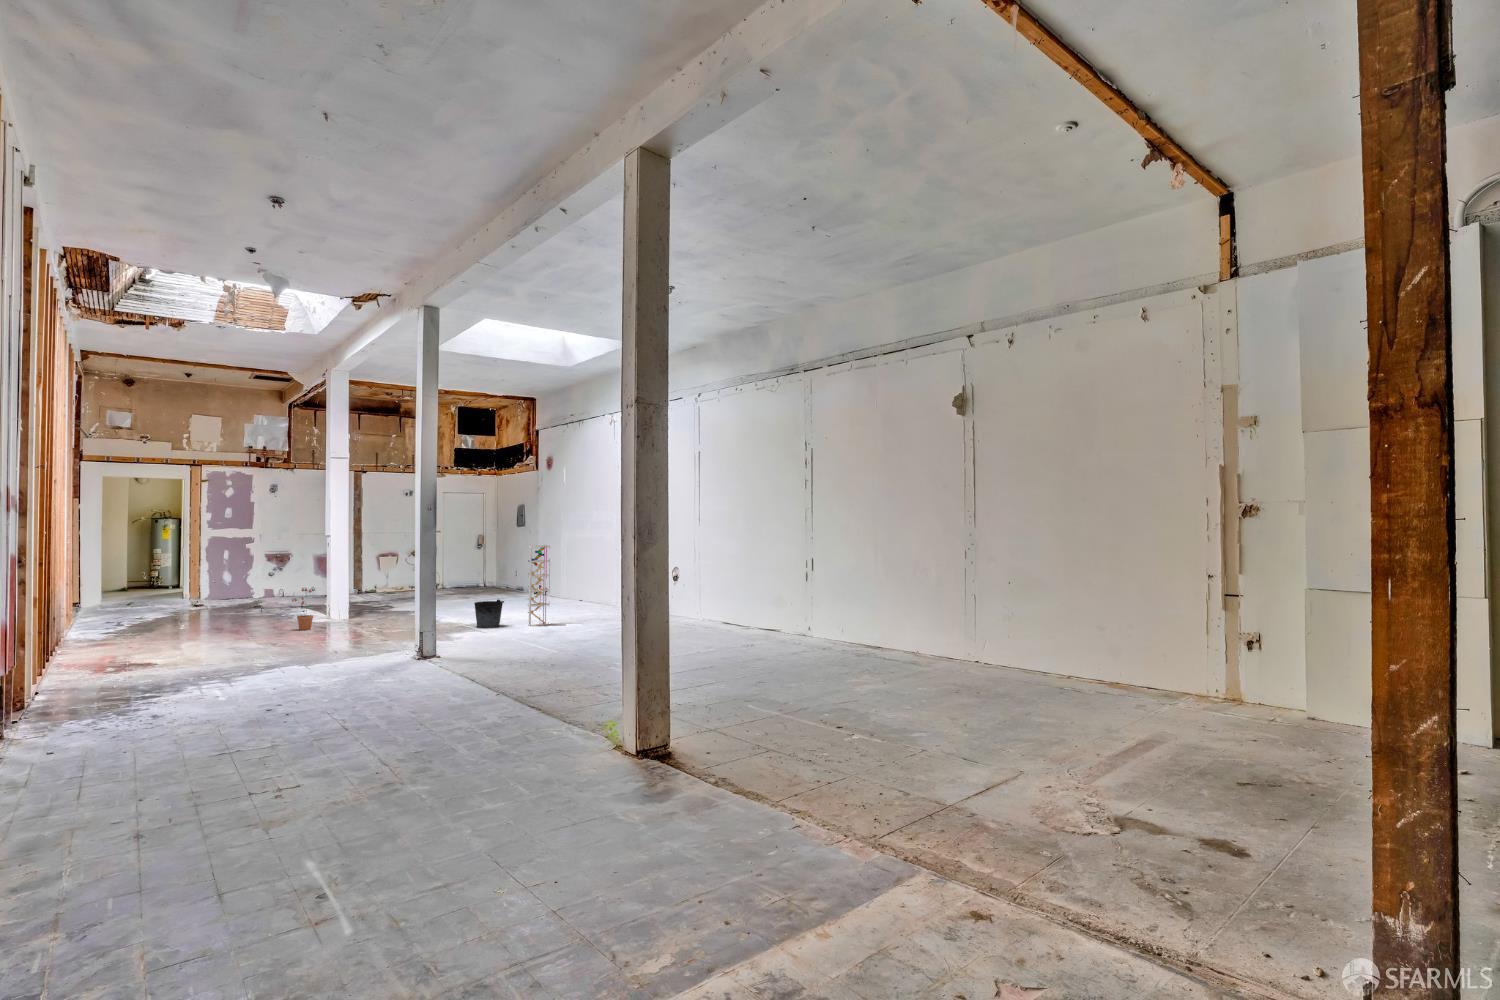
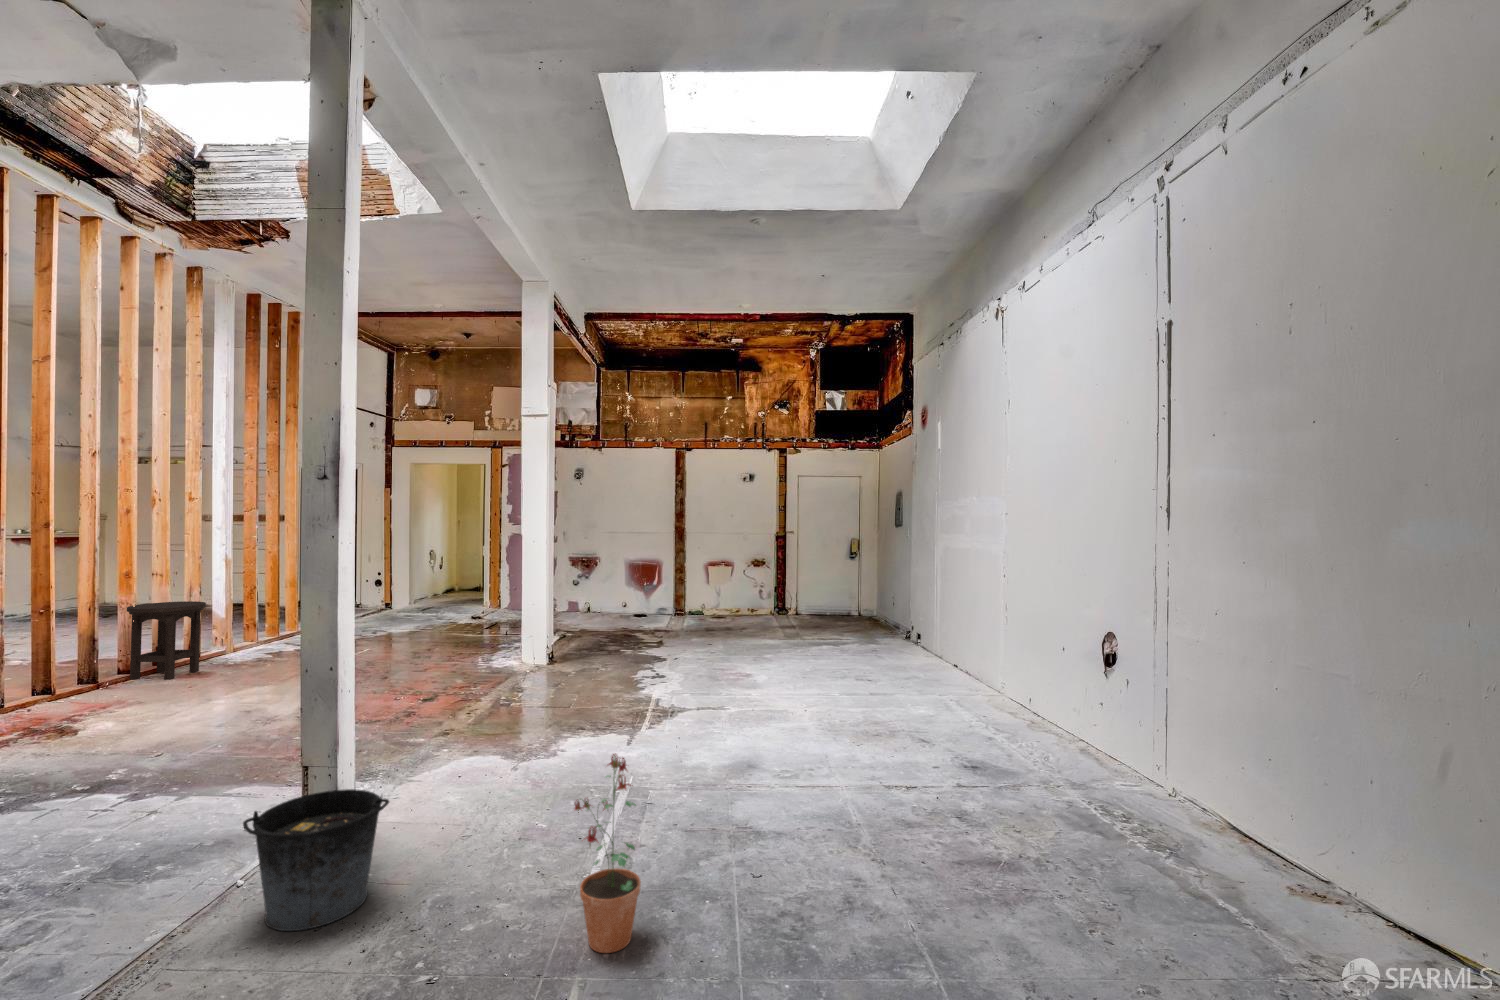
shelving unit: present [528,545,550,626] -> none [404,590,512,977]
stool: none [117,579,164,626] -> present [127,601,206,680]
potted plant: present [292,588,313,630] -> present [575,753,641,953]

